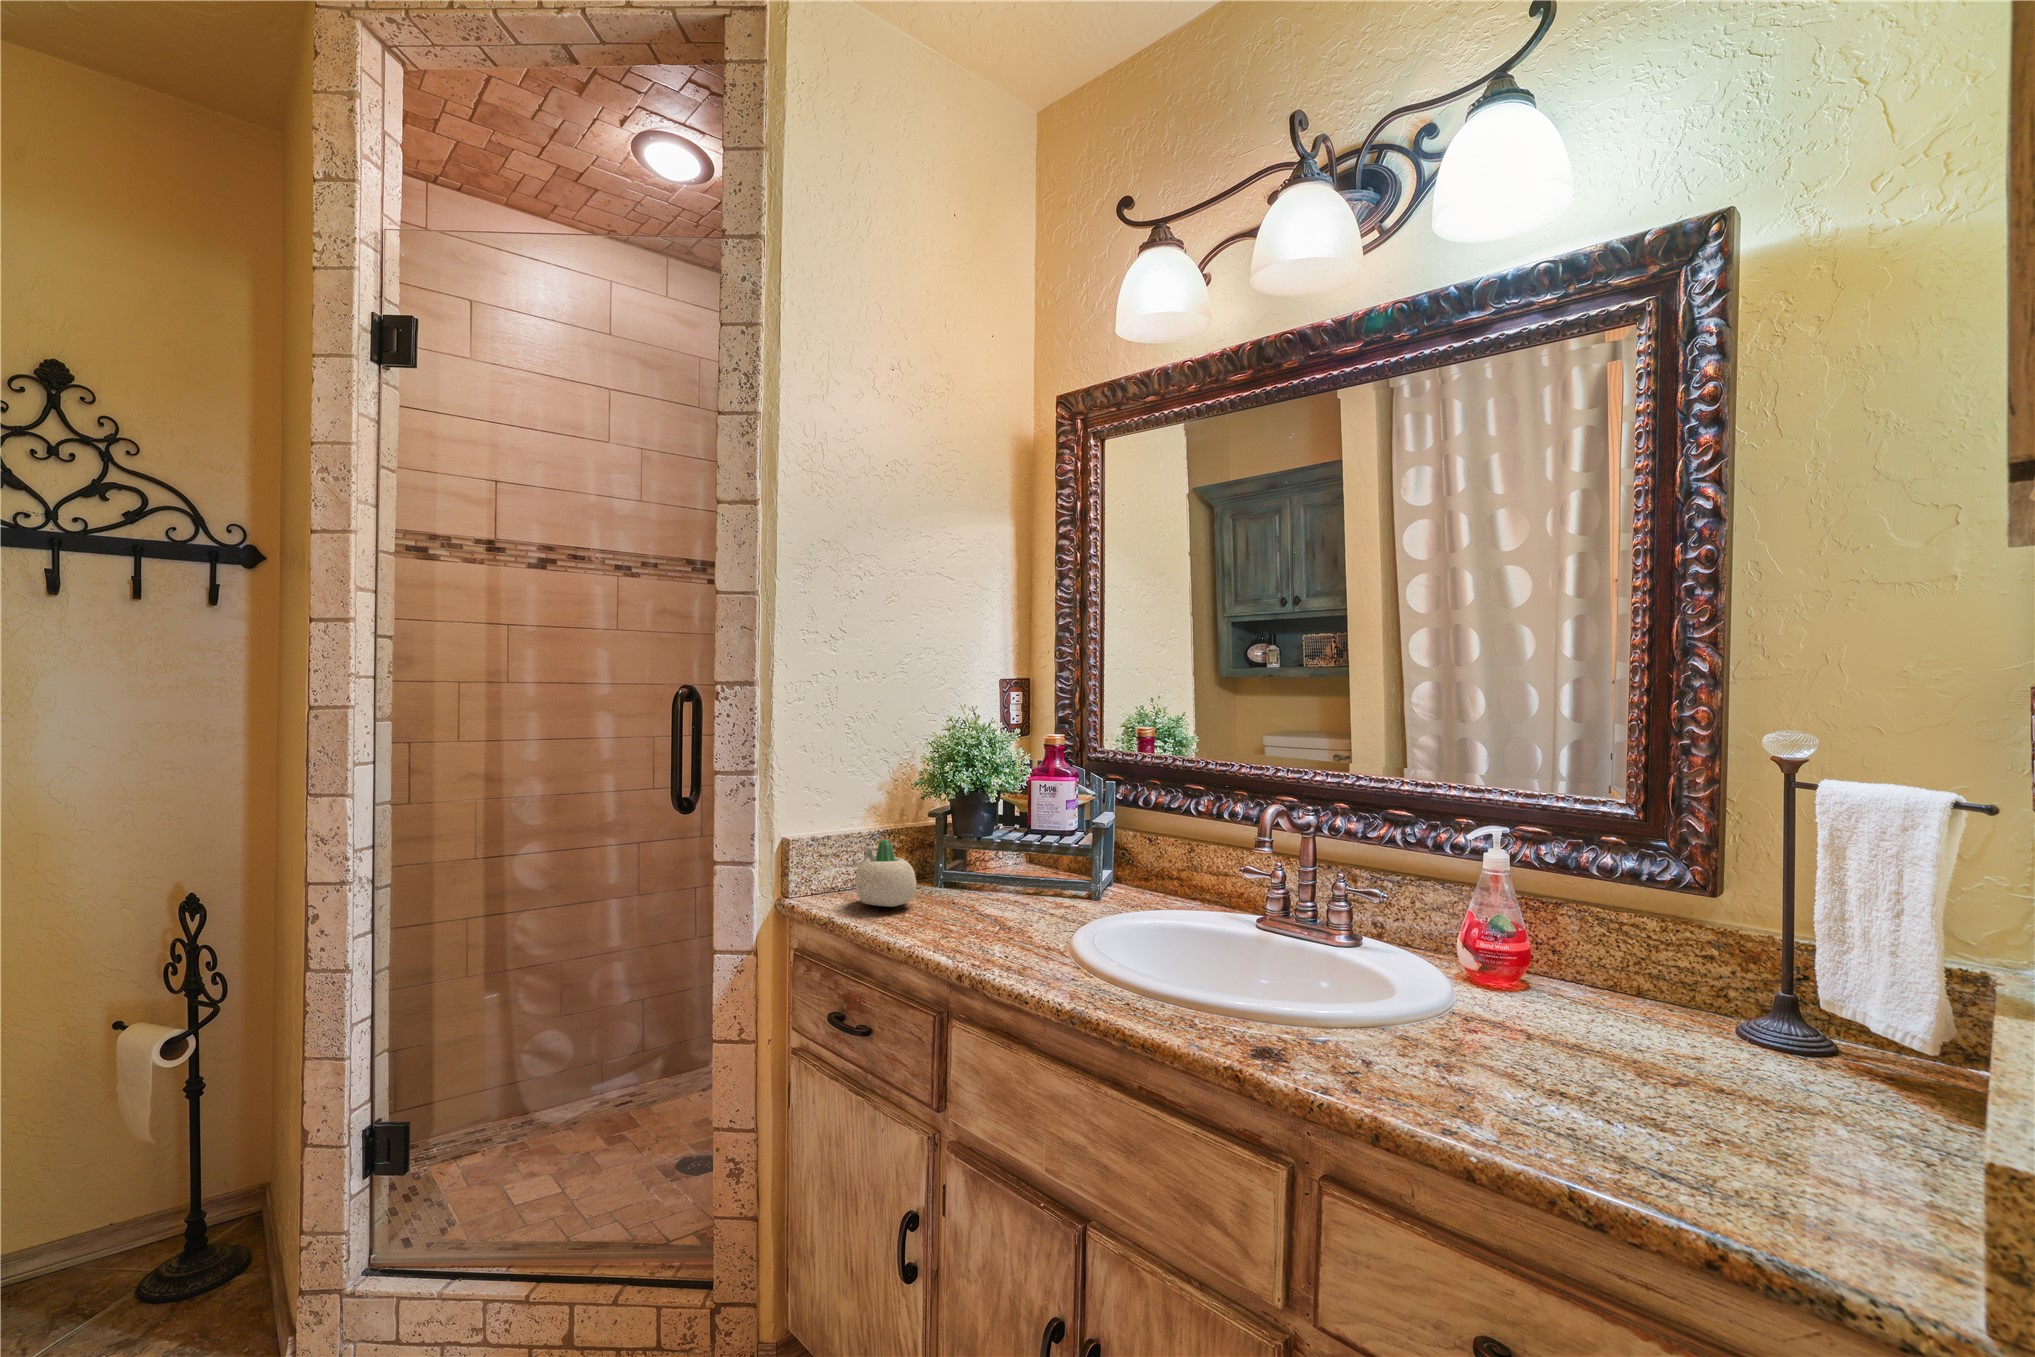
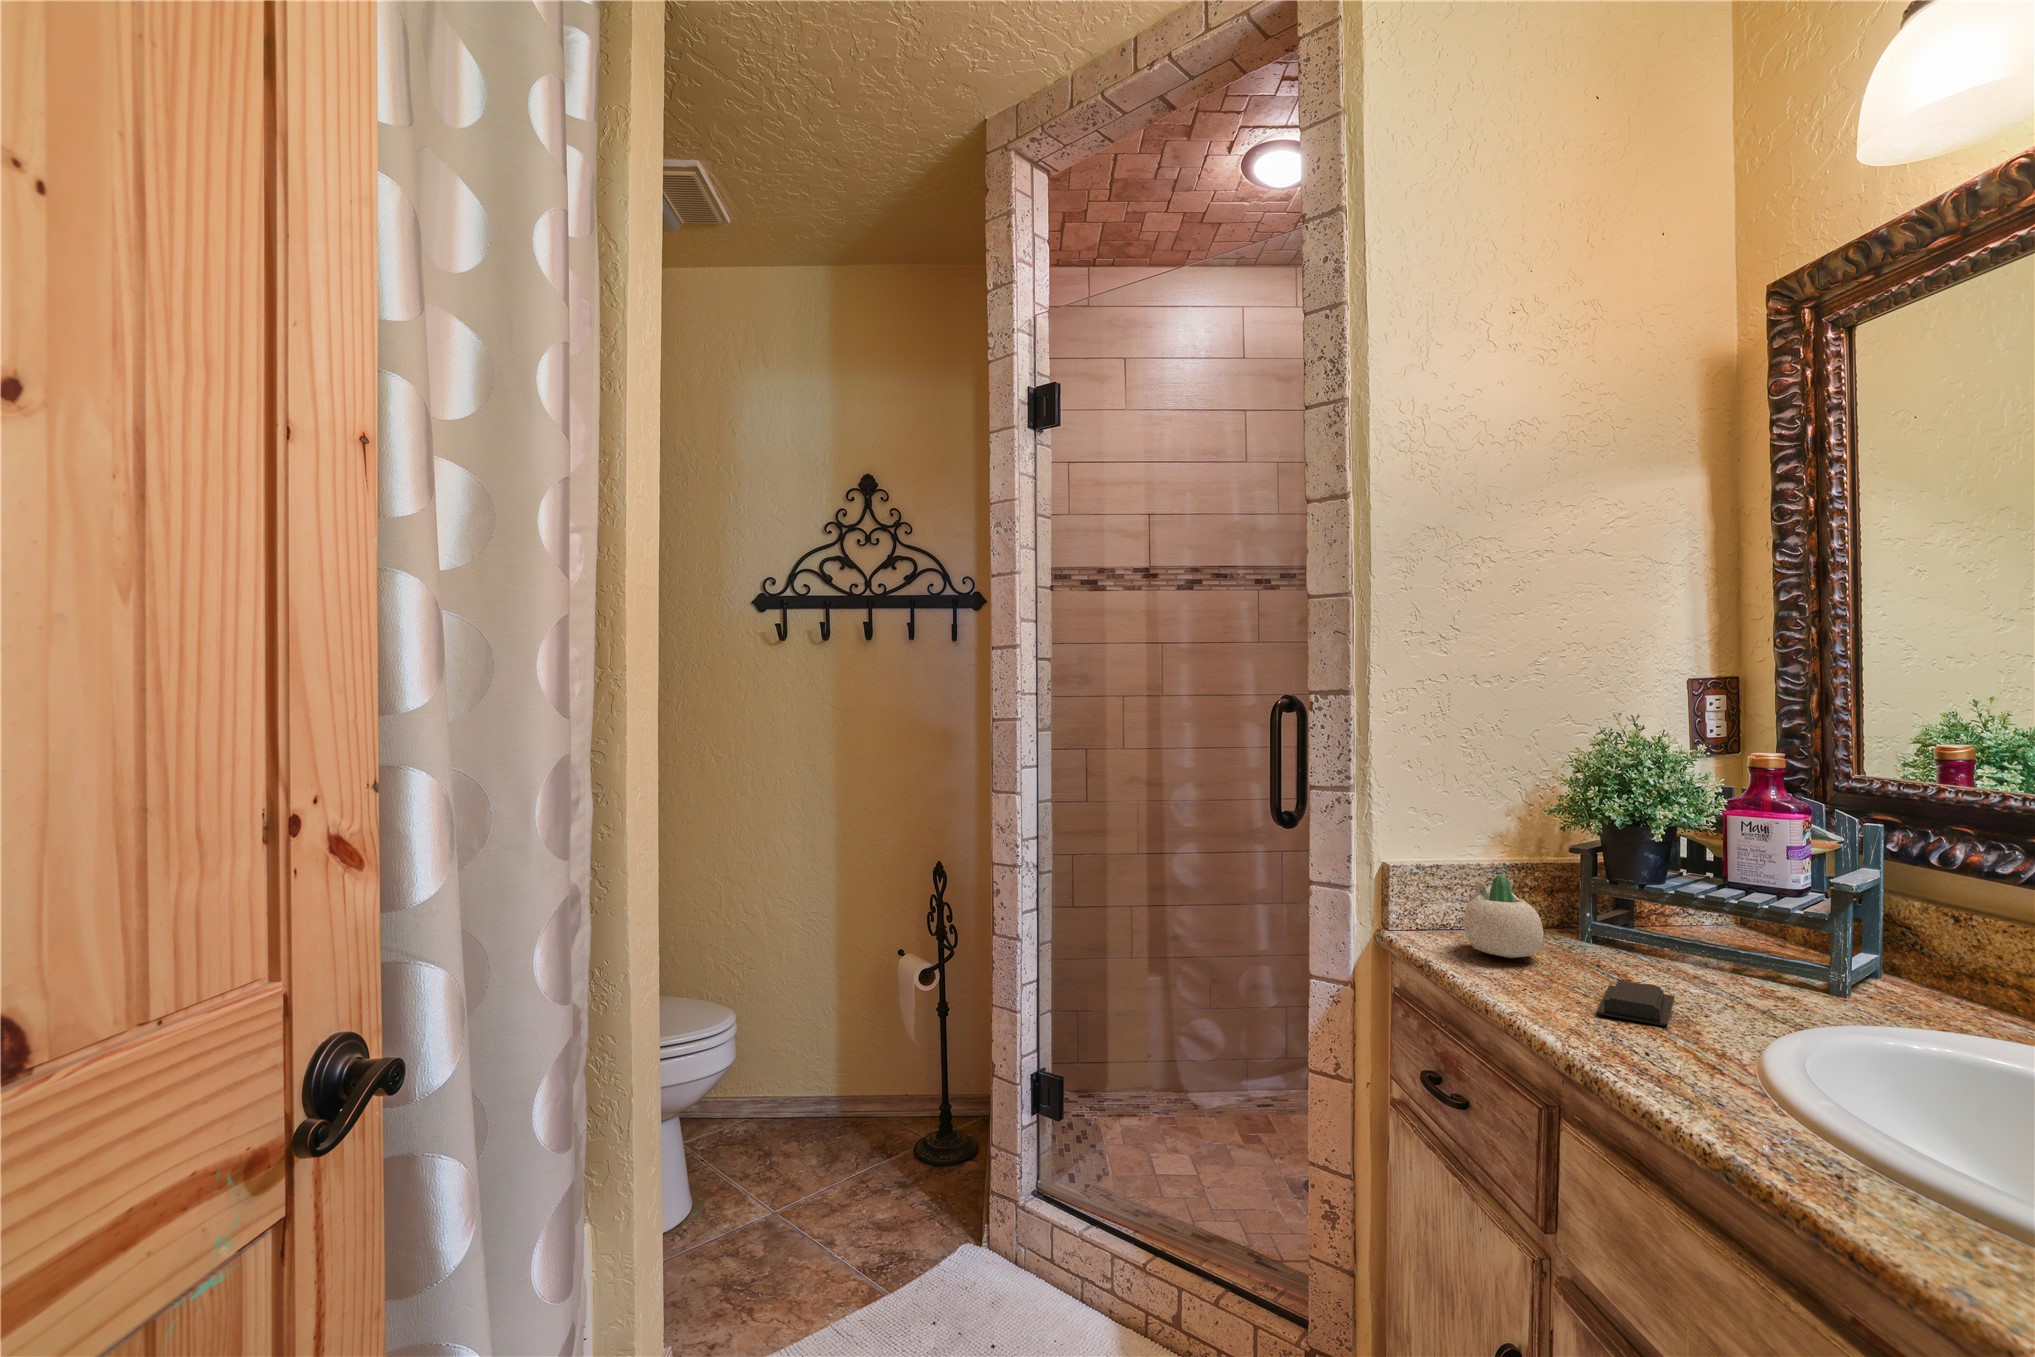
soap bar: none [965,910,1011,938] -> present [1597,981,1675,1026]

